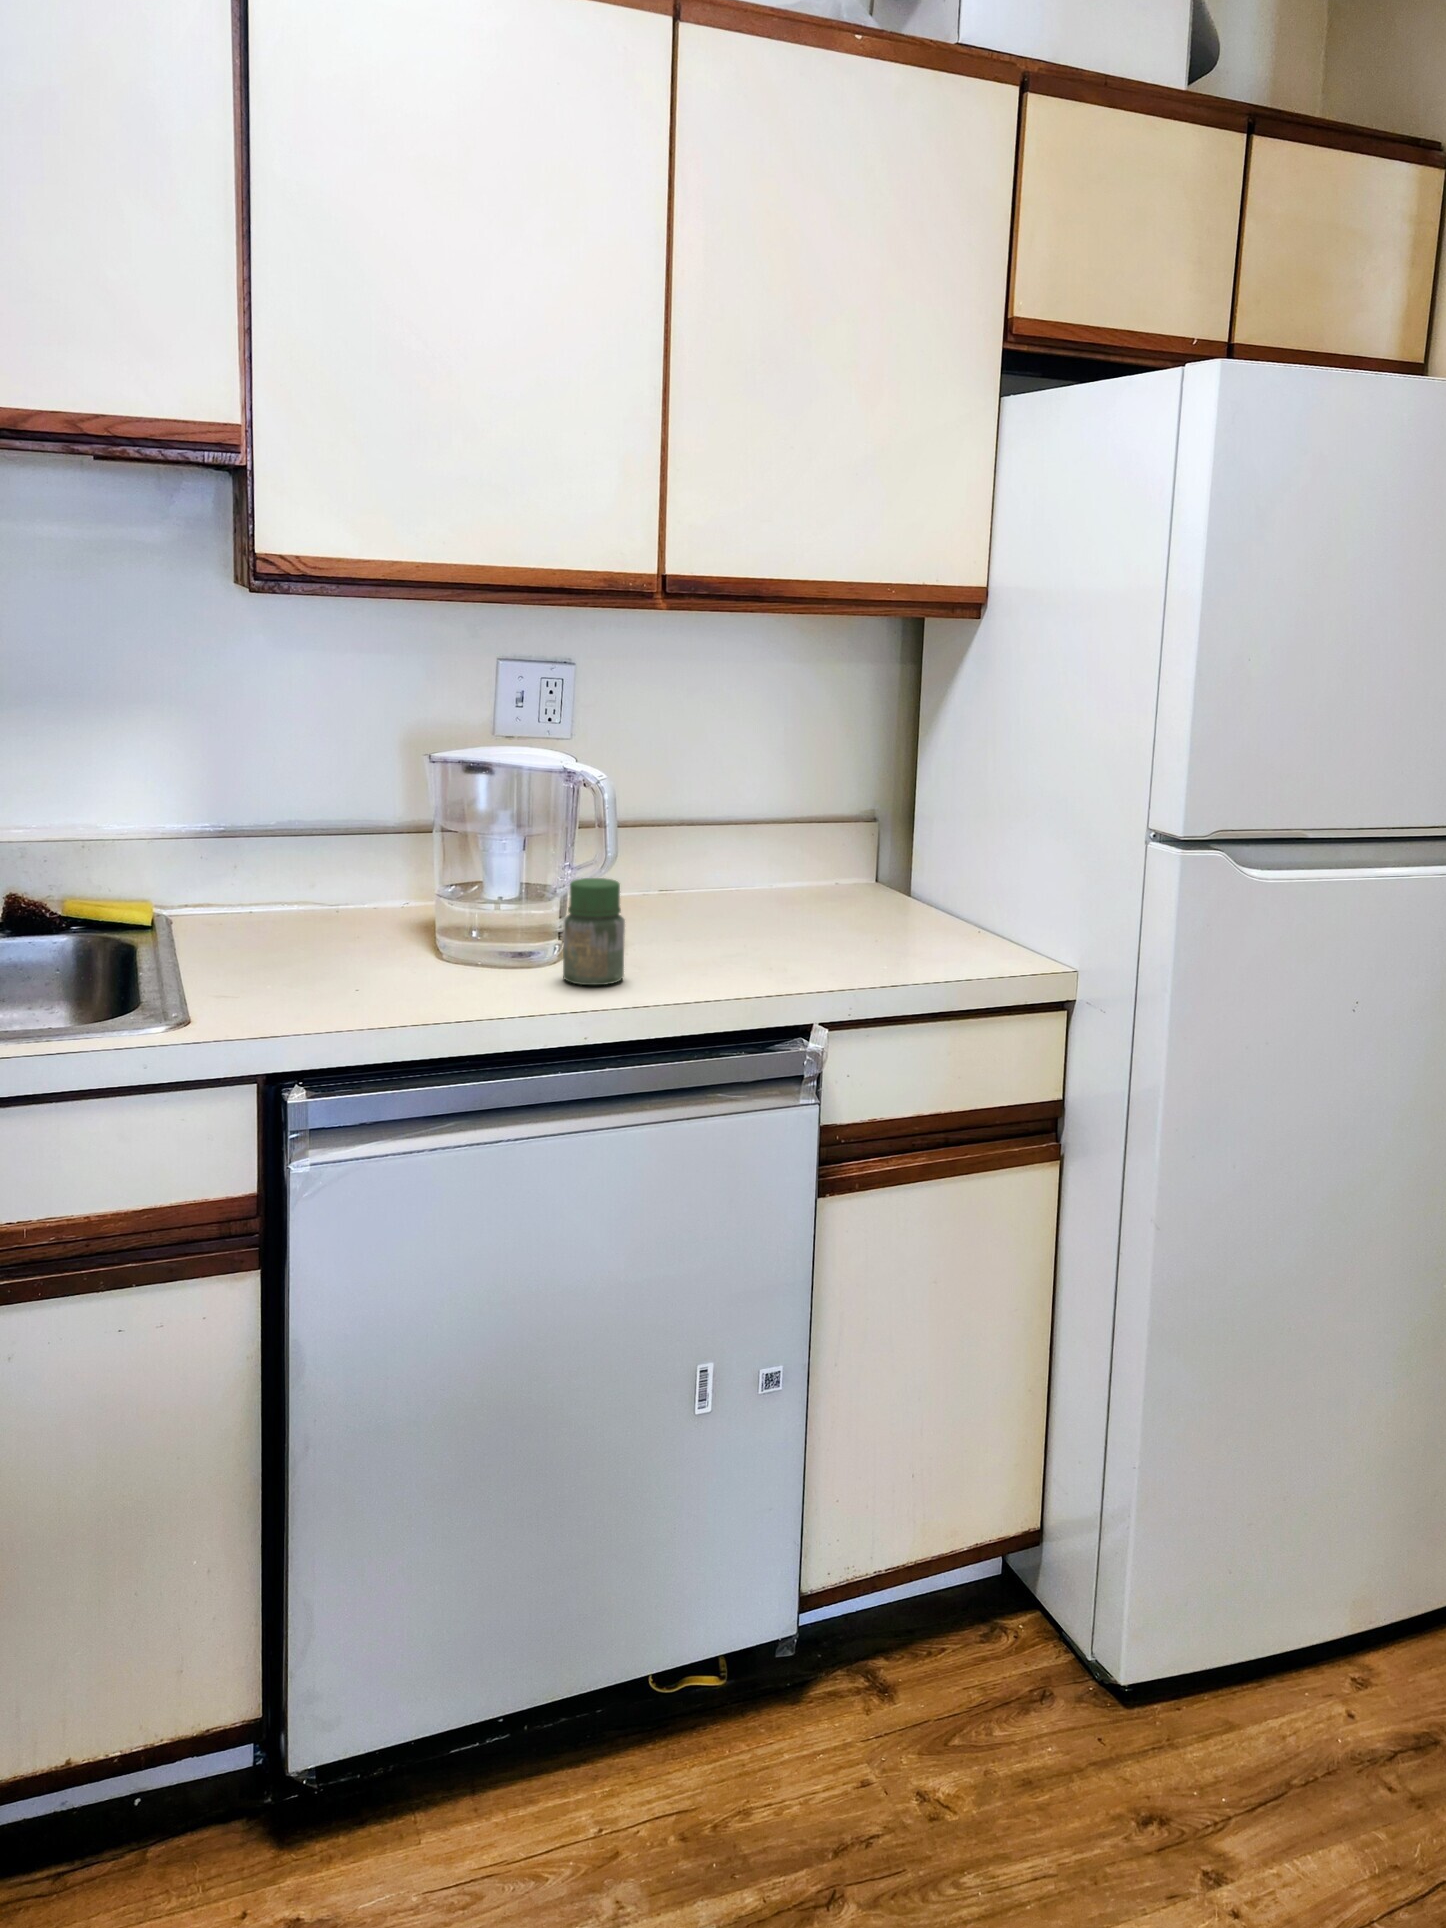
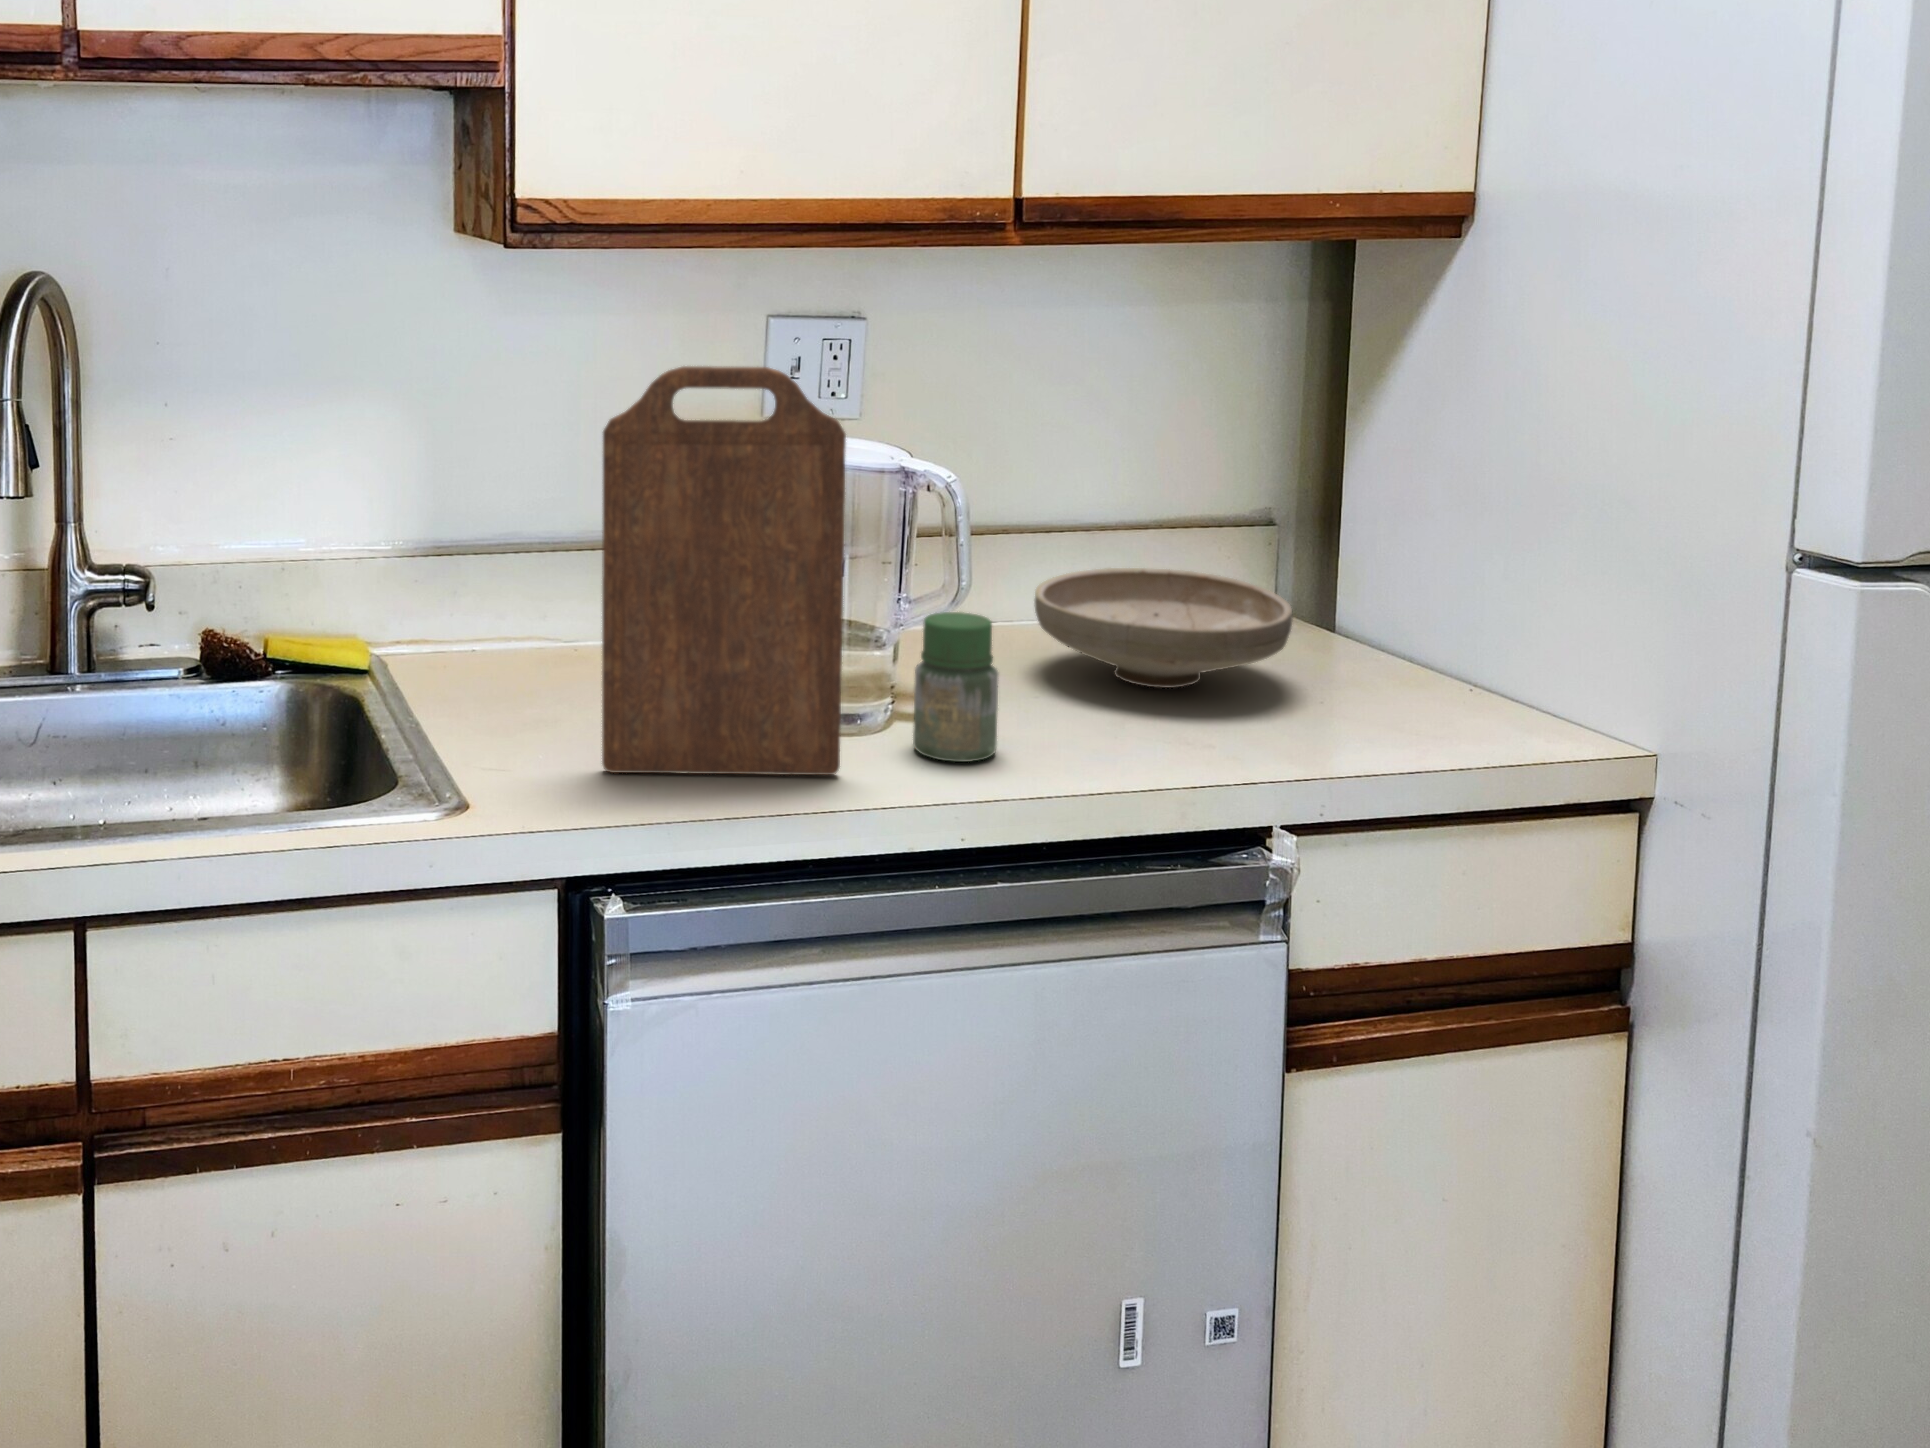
cutting board: none [310,687,499,995] -> present [602,366,846,775]
bowl: none [682,858,862,940] -> present [1035,568,1292,688]

